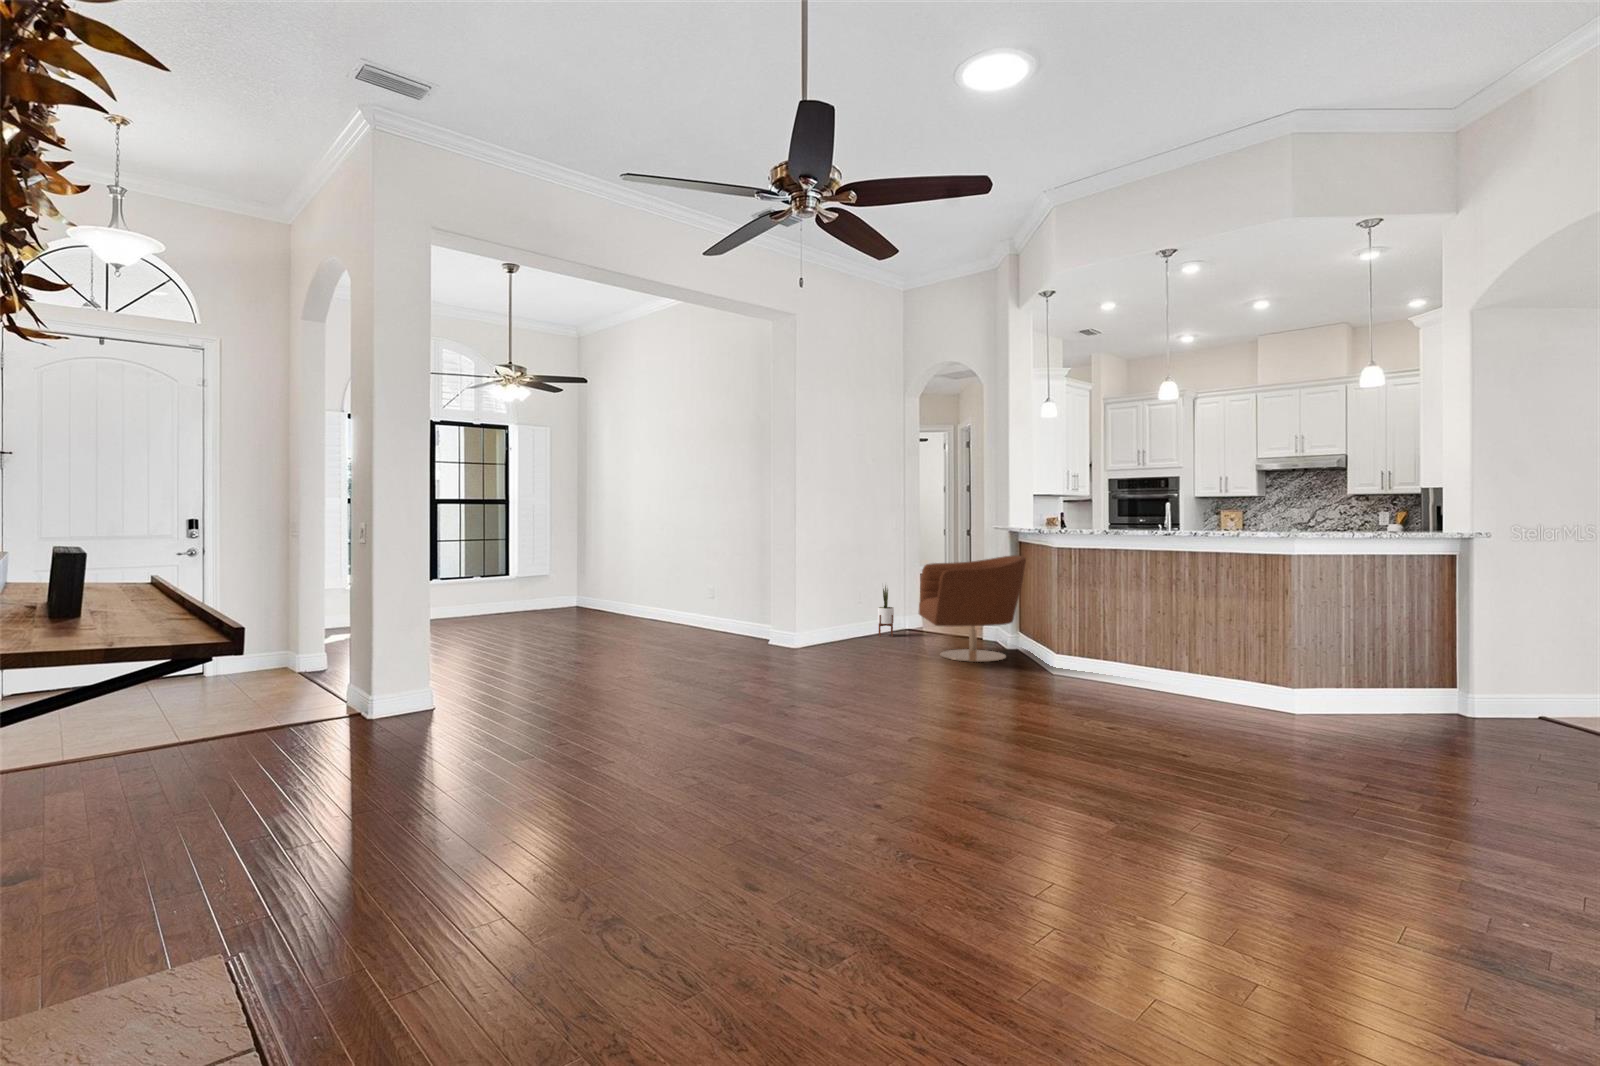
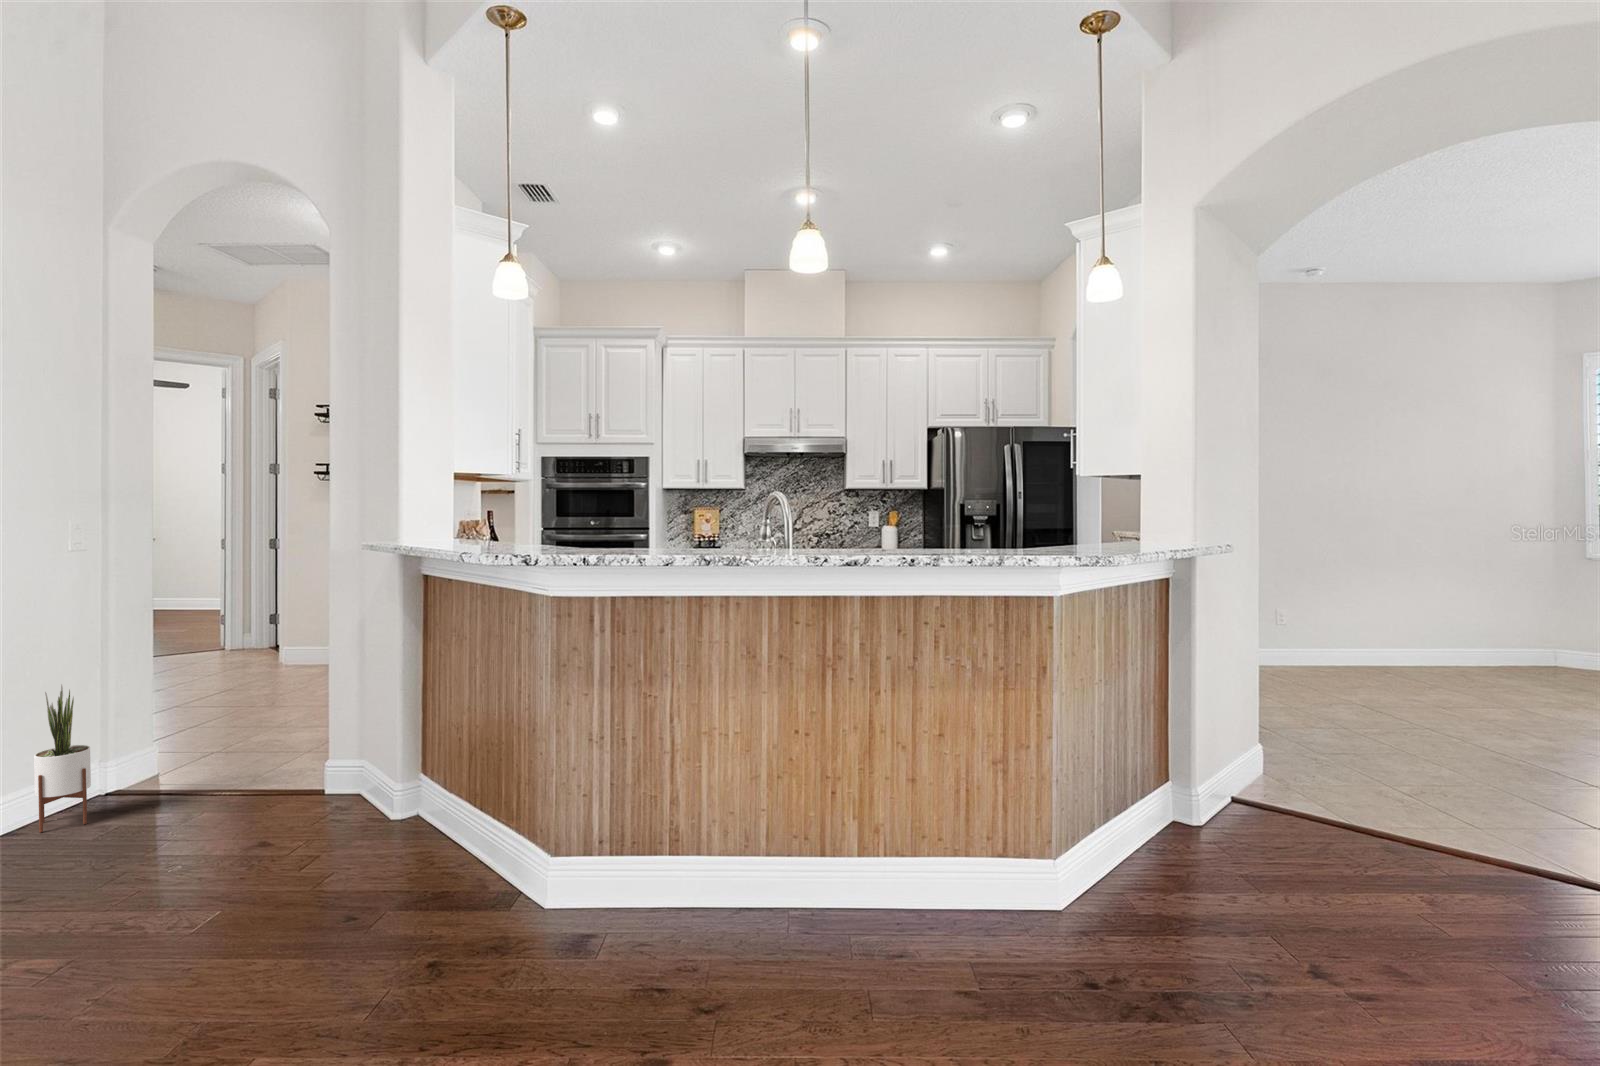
armchair: present [919,555,1026,662] -> none [154,606,461,910]

